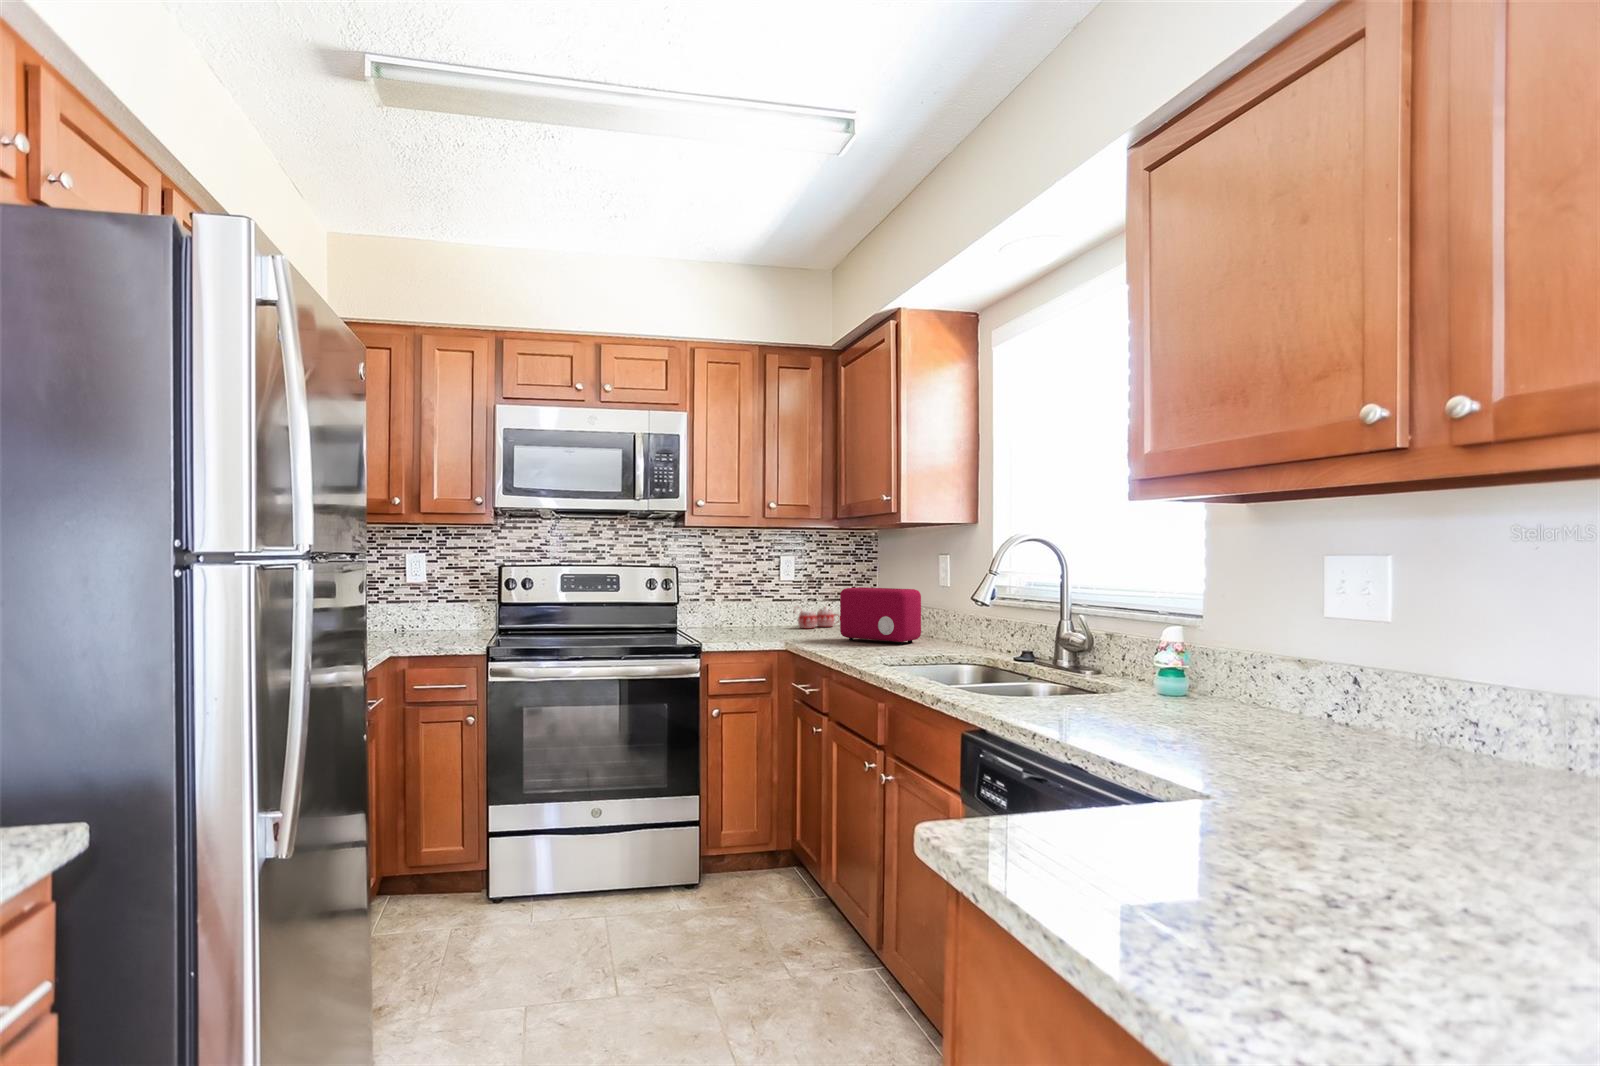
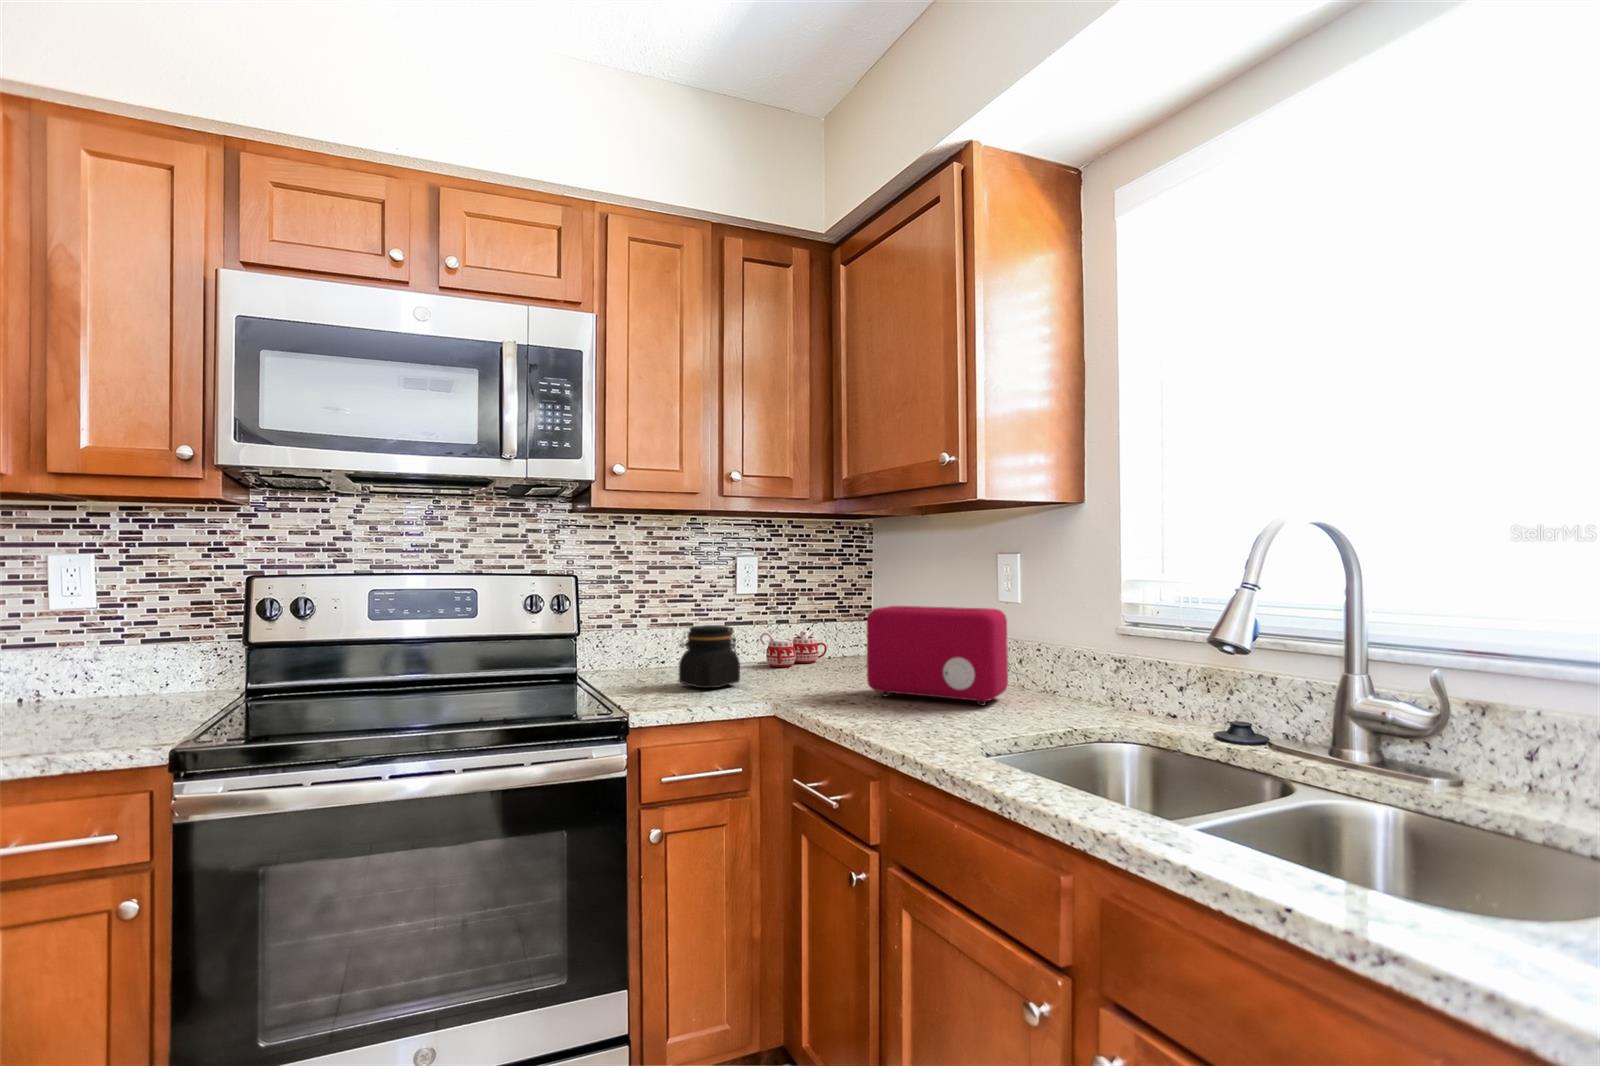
jar: none [735,599,773,636] -> present [679,625,740,688]

